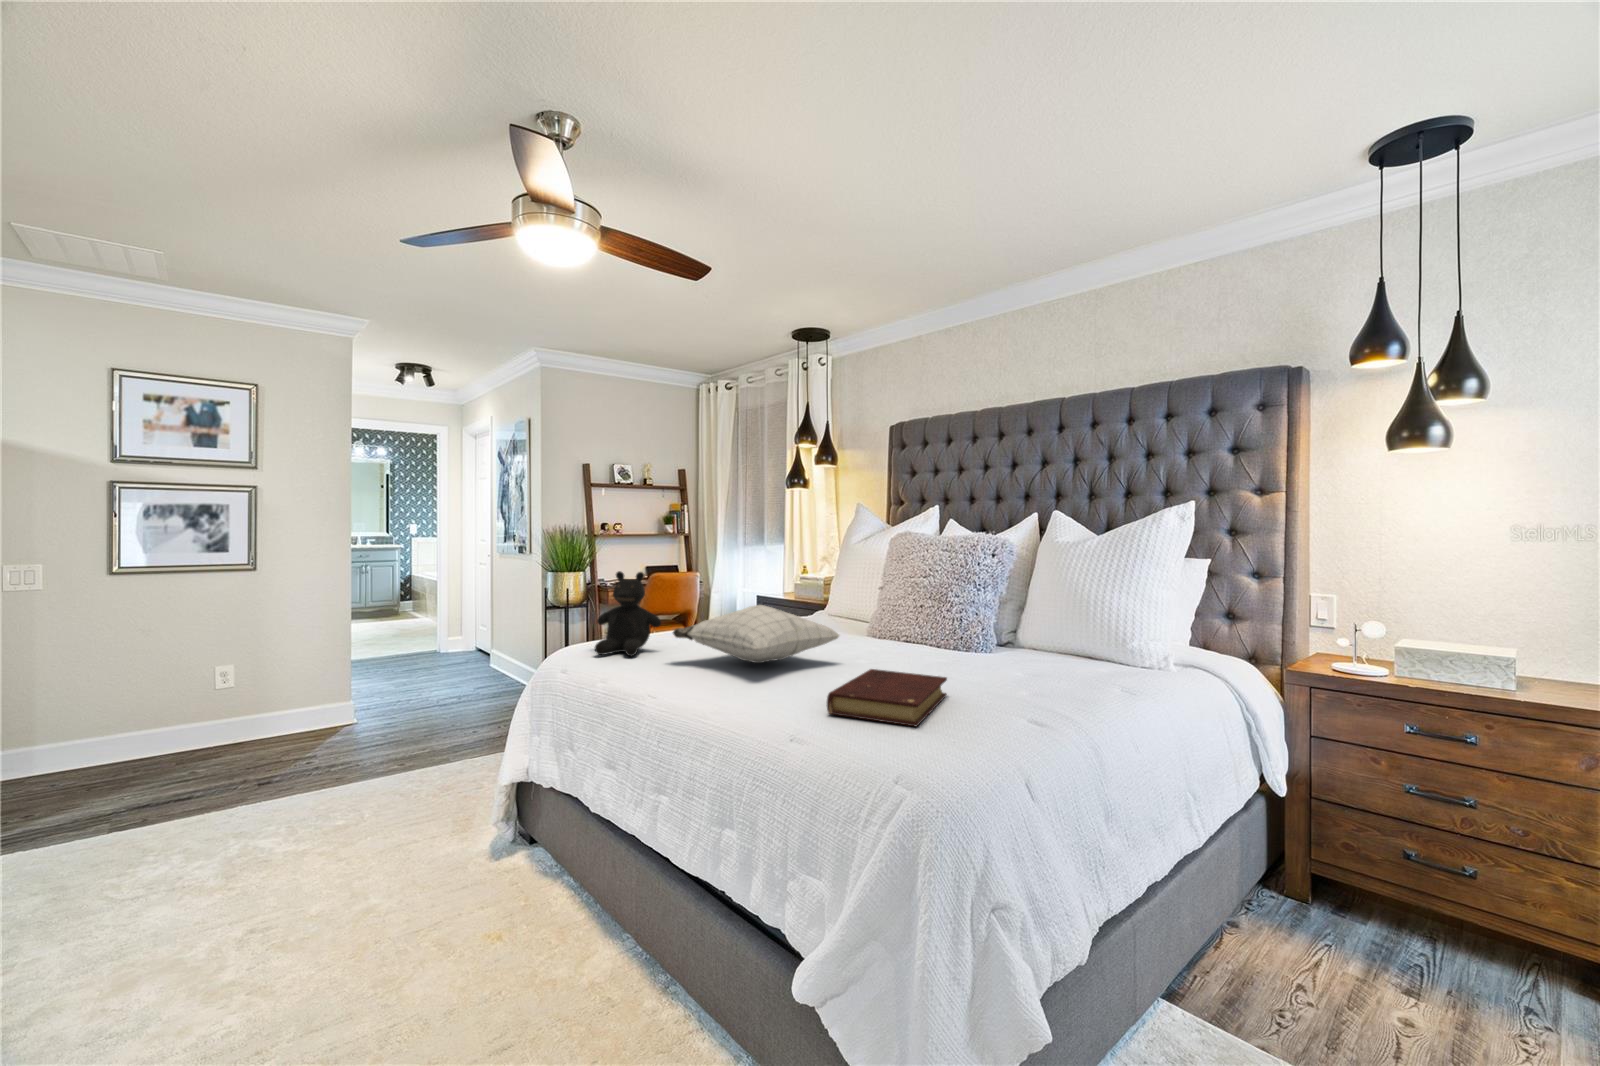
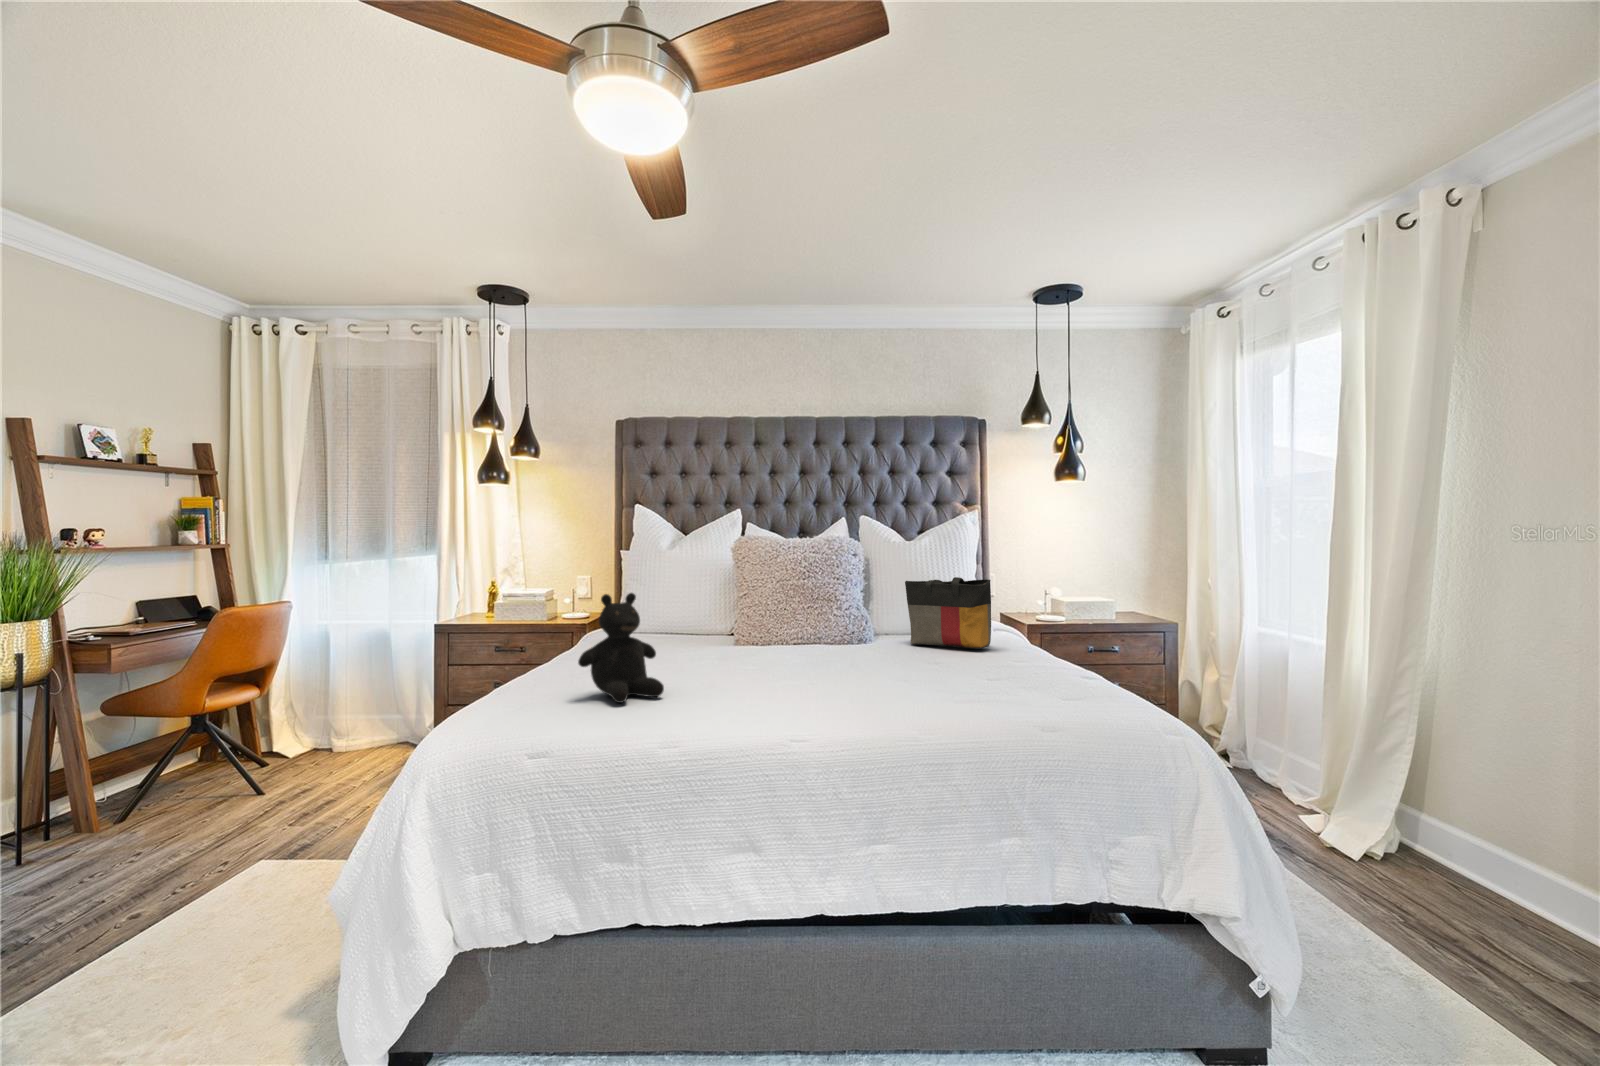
tote bag: none [991,585,1079,678] -> present [905,577,991,648]
pillow: present [673,605,839,663] -> none [720,616,858,677]
book: present [827,669,947,726] -> none [926,654,1050,693]

